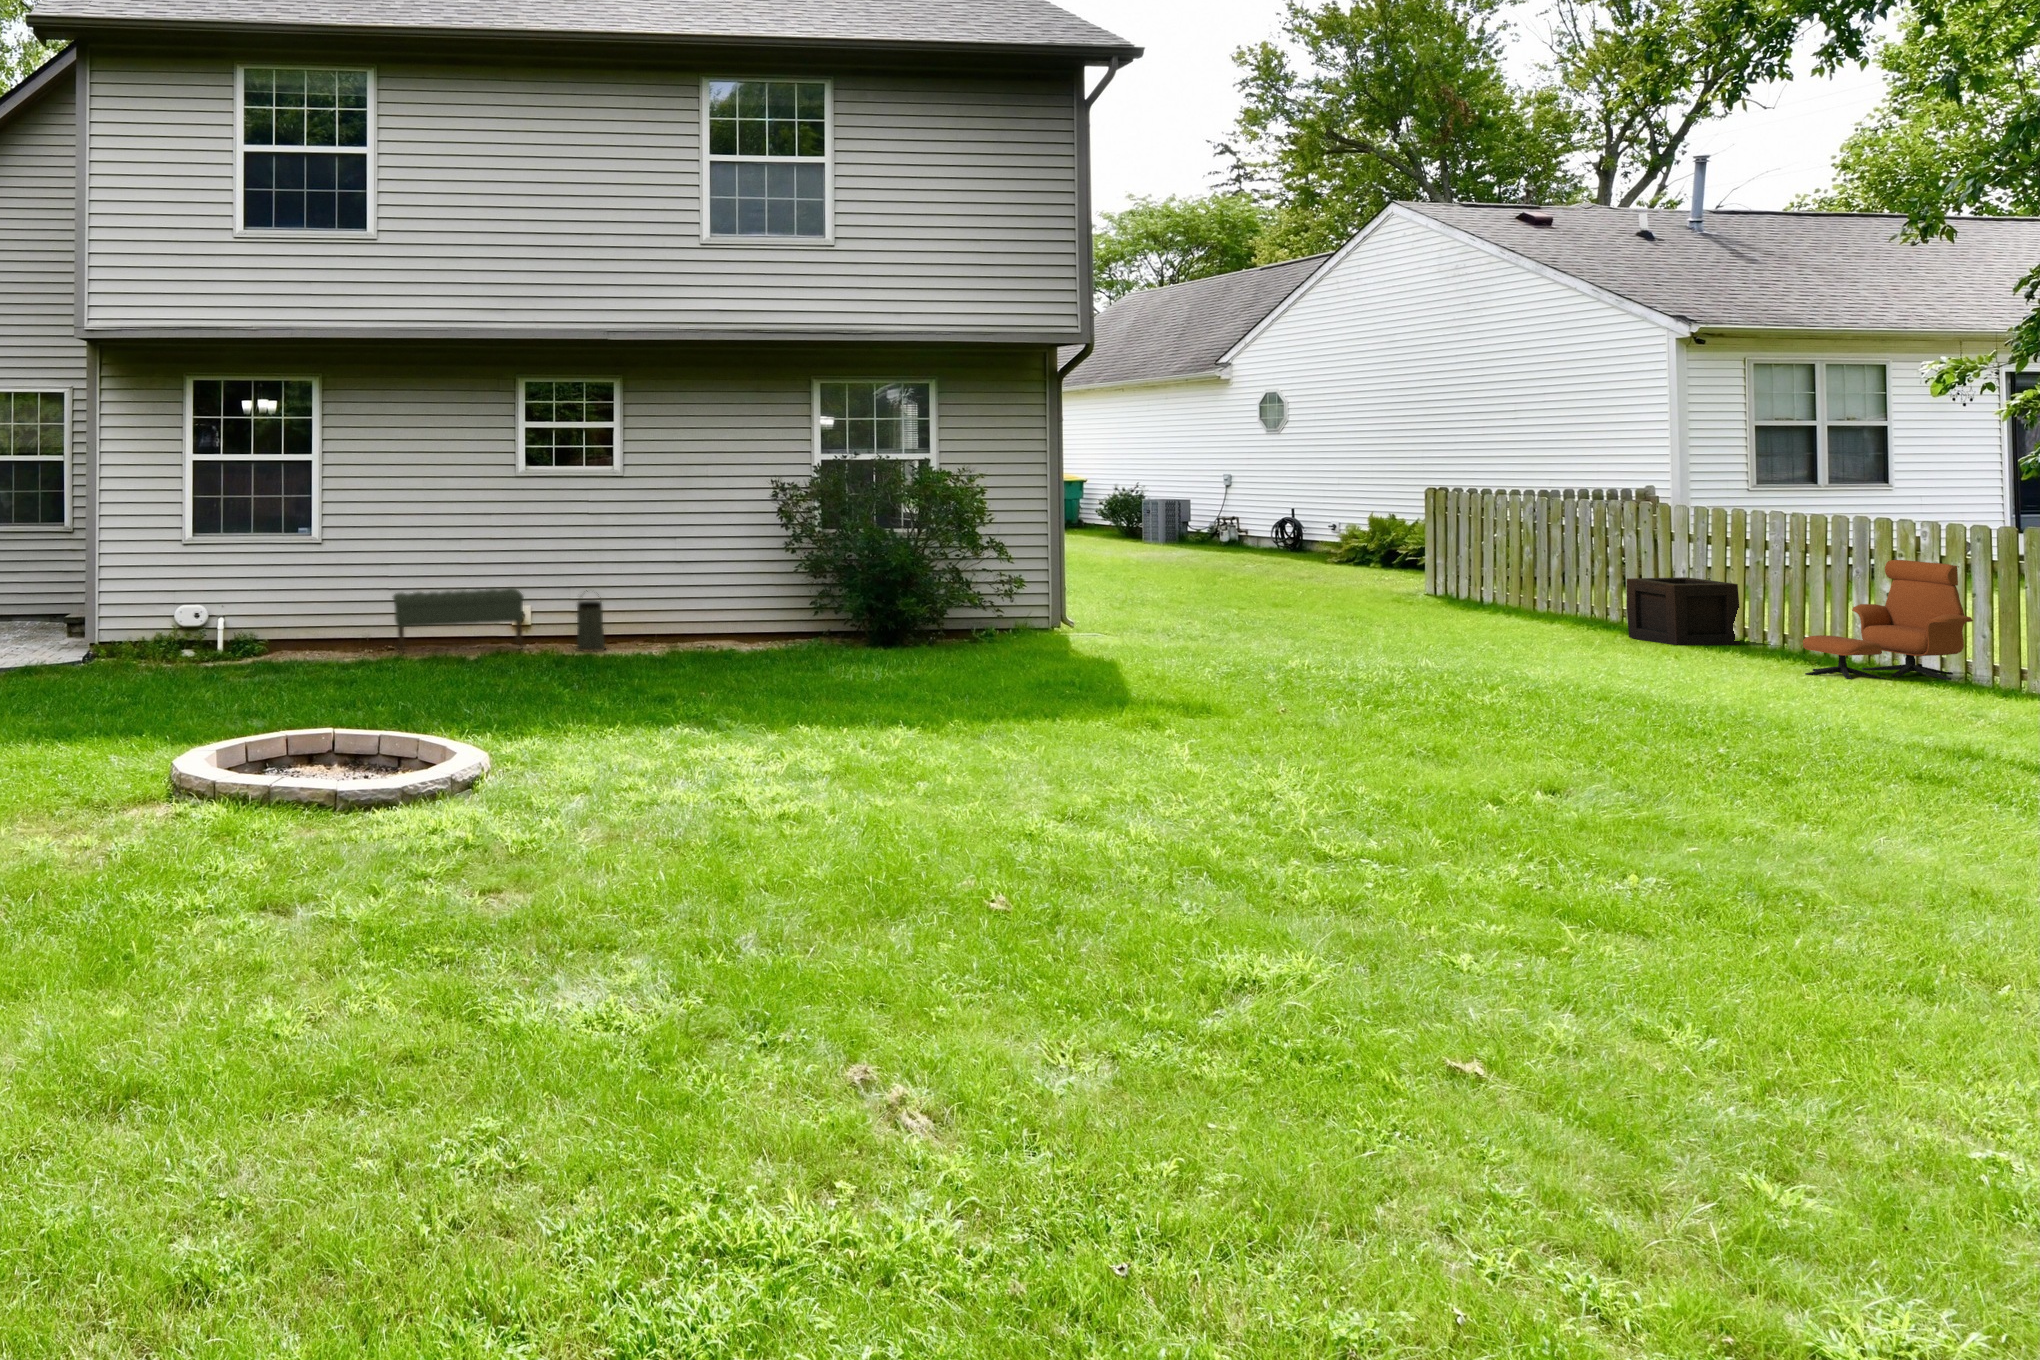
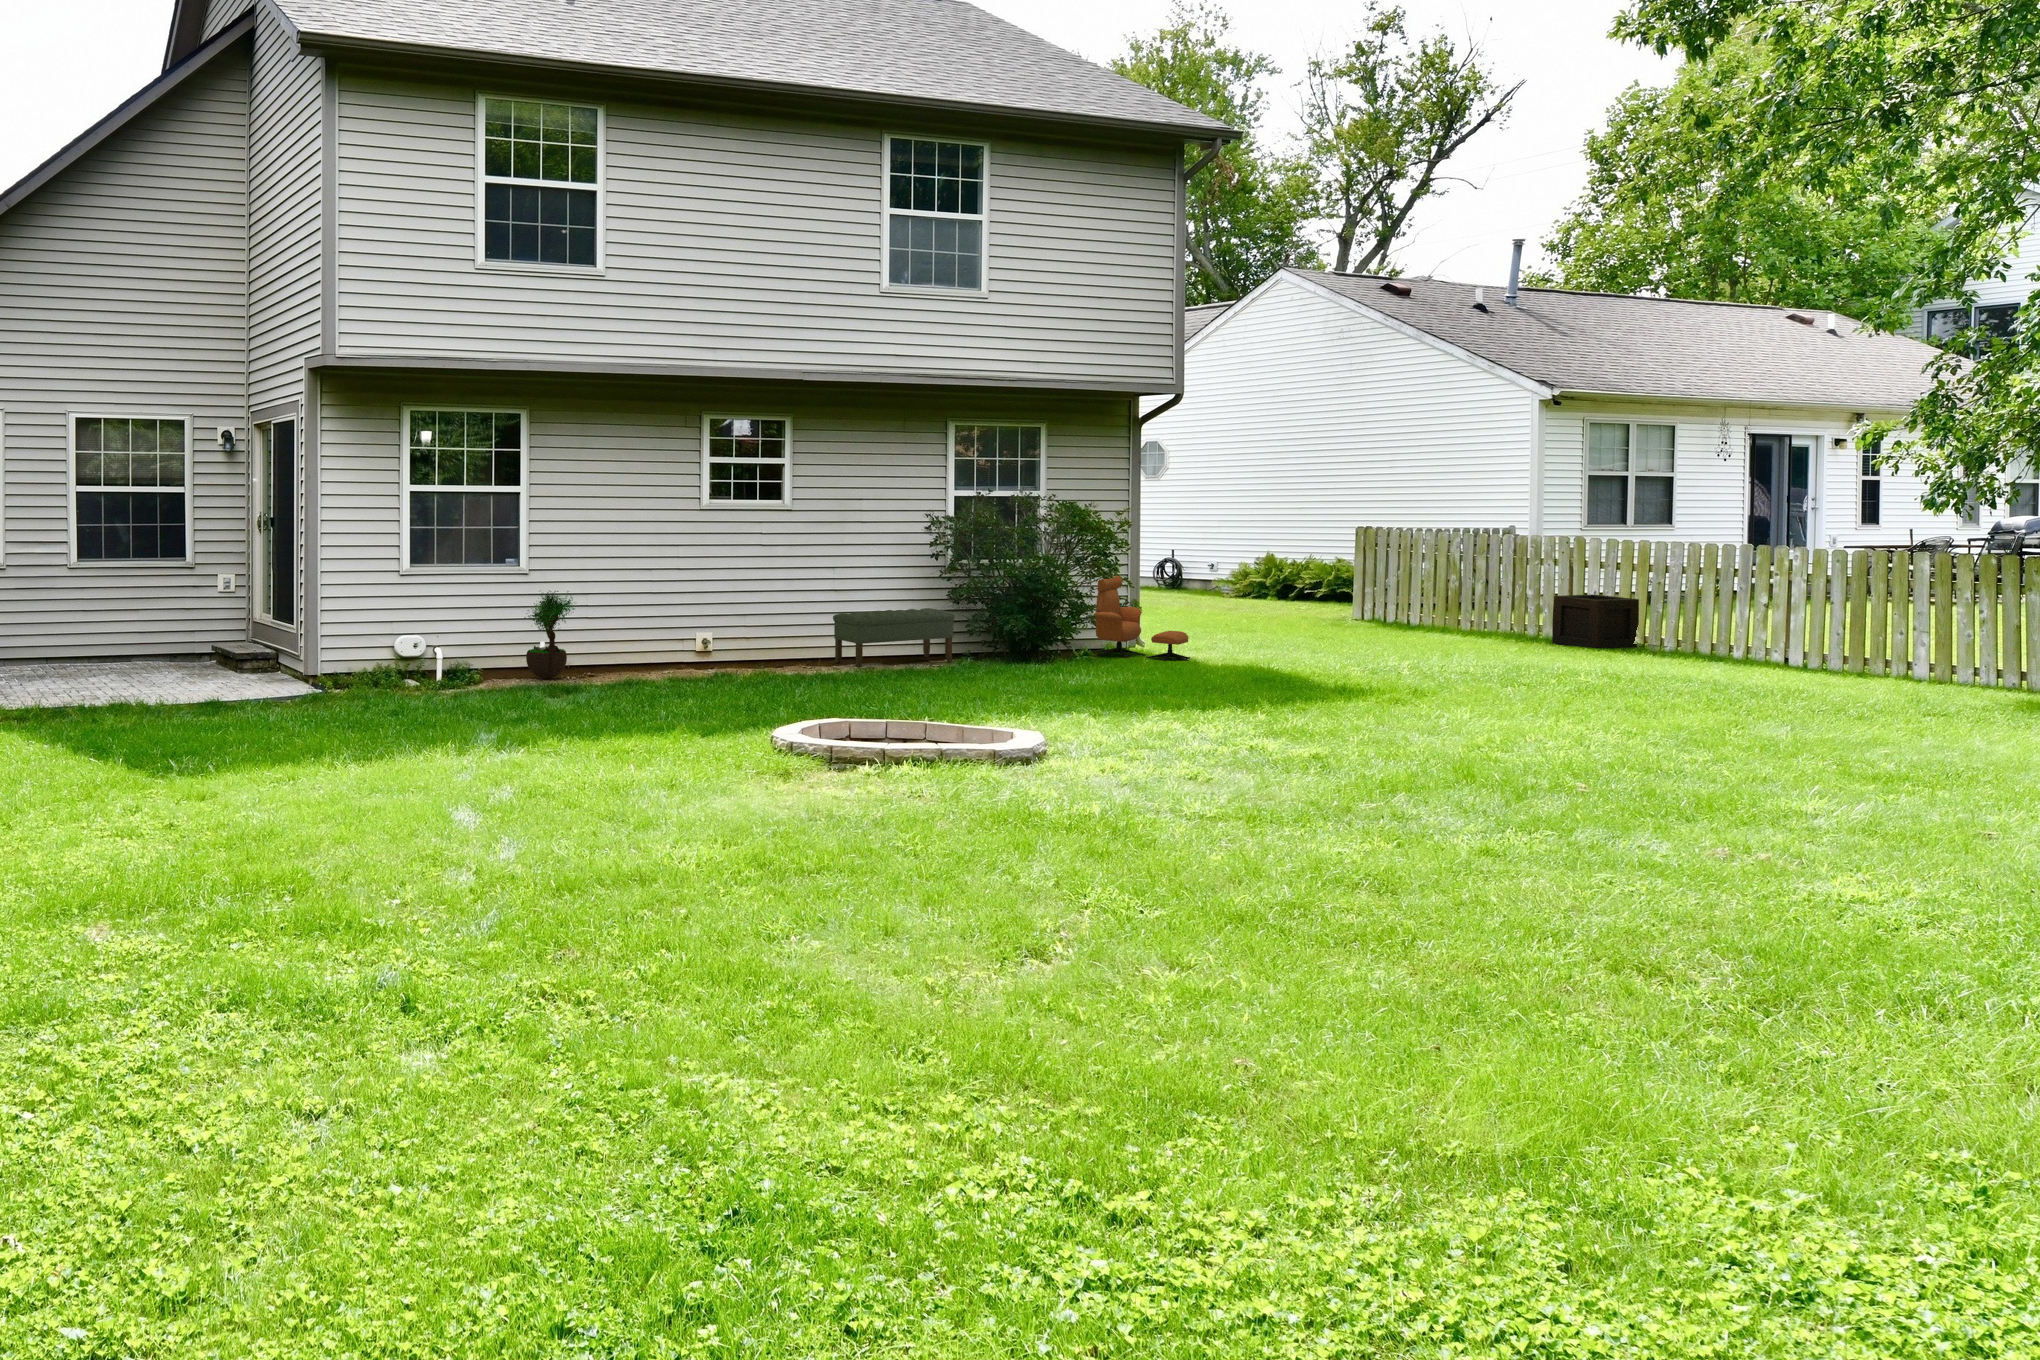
potted tree: none [297,555,354,651] -> present [524,590,575,678]
lounge chair: present [1803,560,1973,680] -> present [1094,576,1190,661]
bench: present [393,588,524,653] -> present [833,608,955,667]
watering can: present [577,590,605,651] -> none [756,616,796,673]

